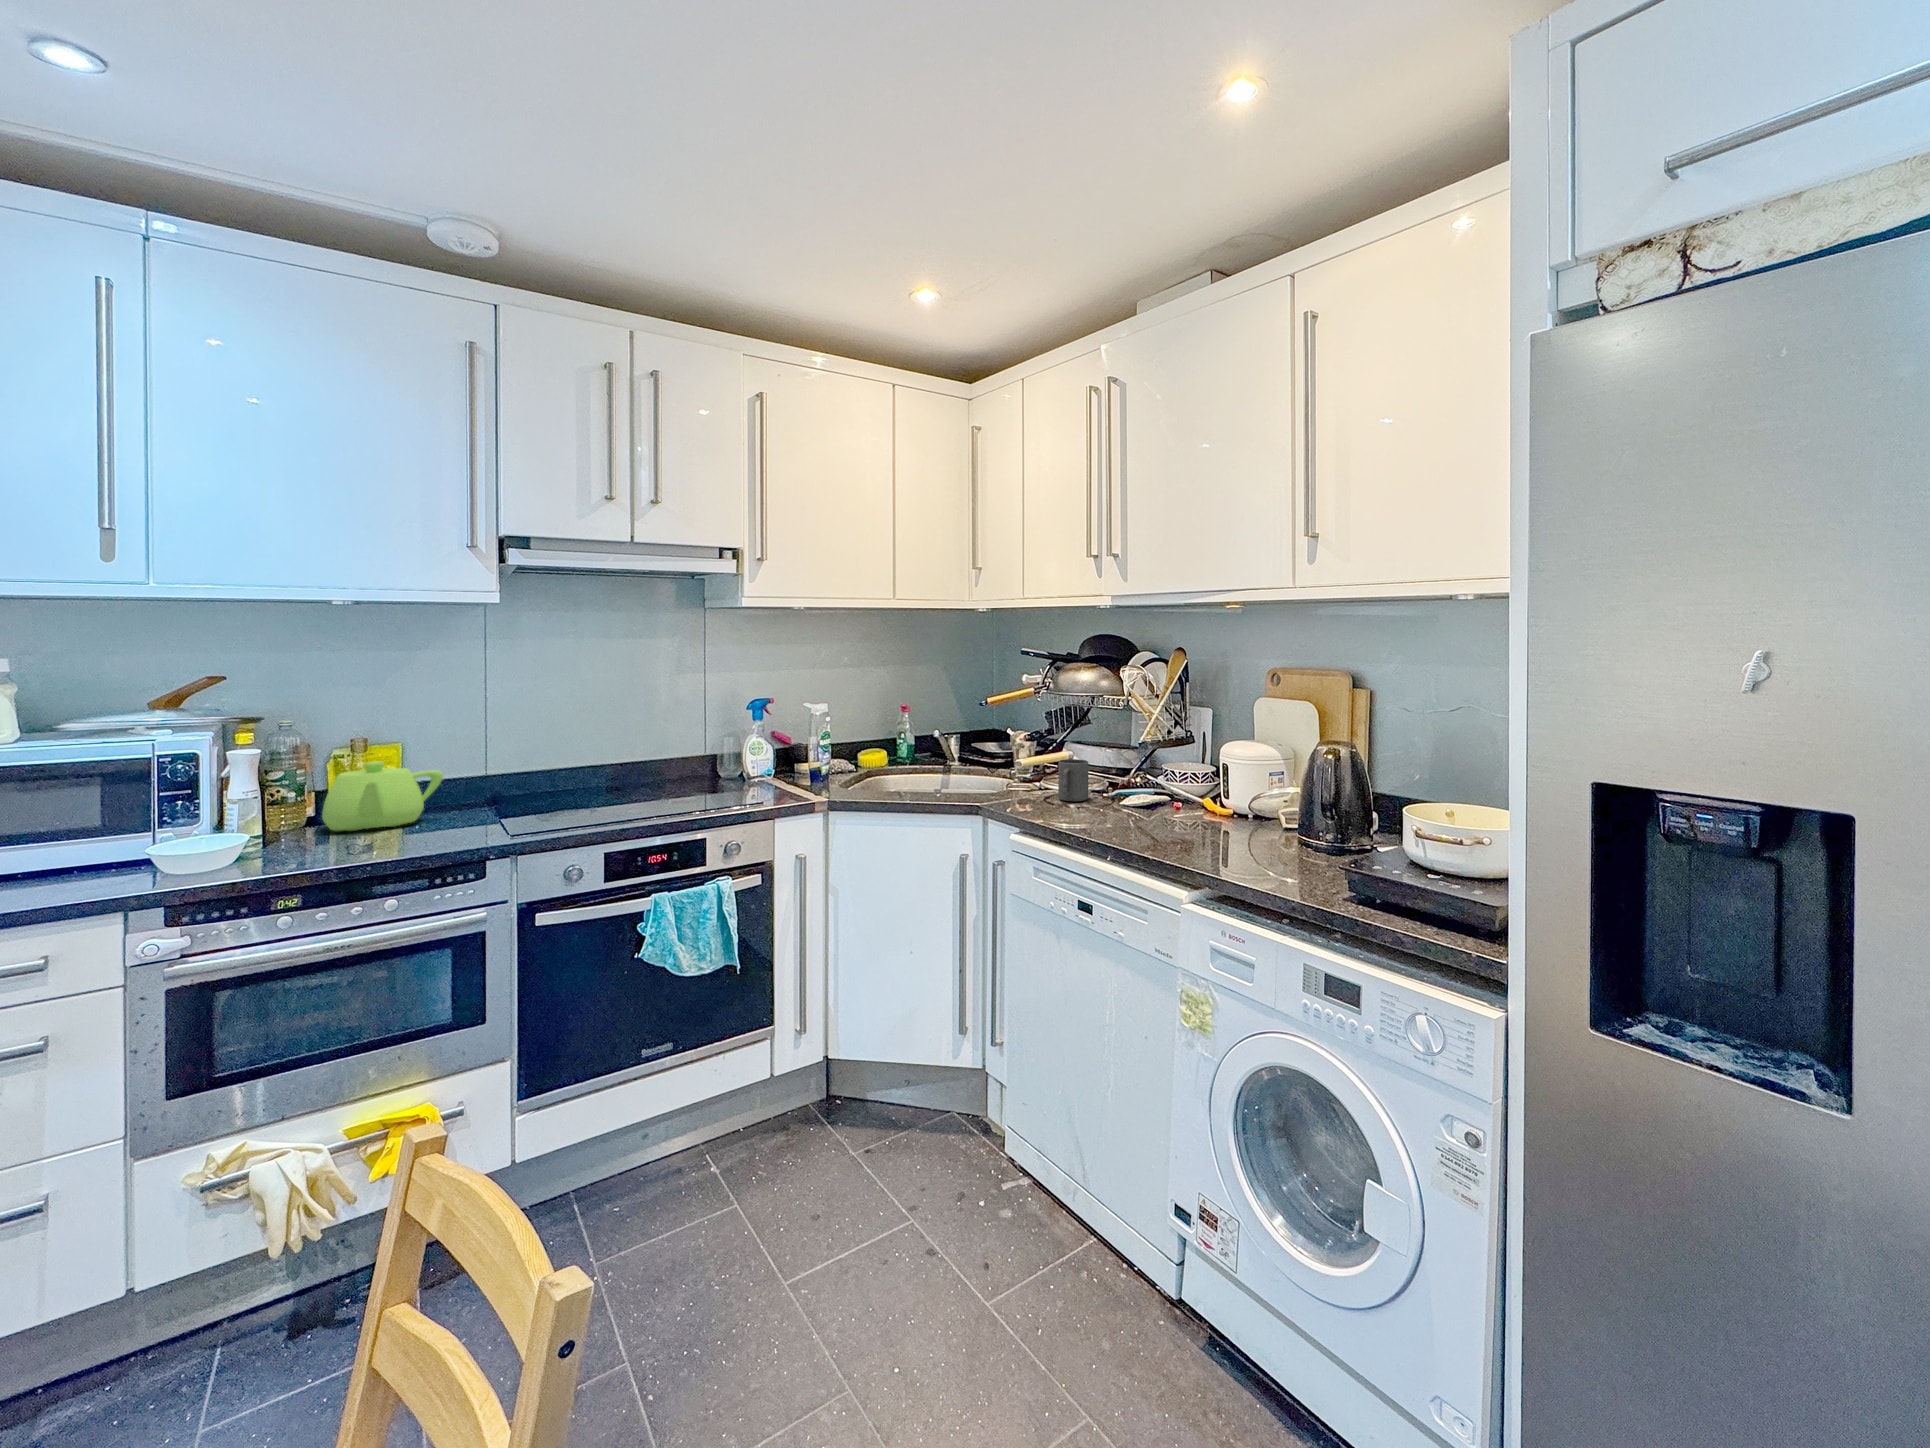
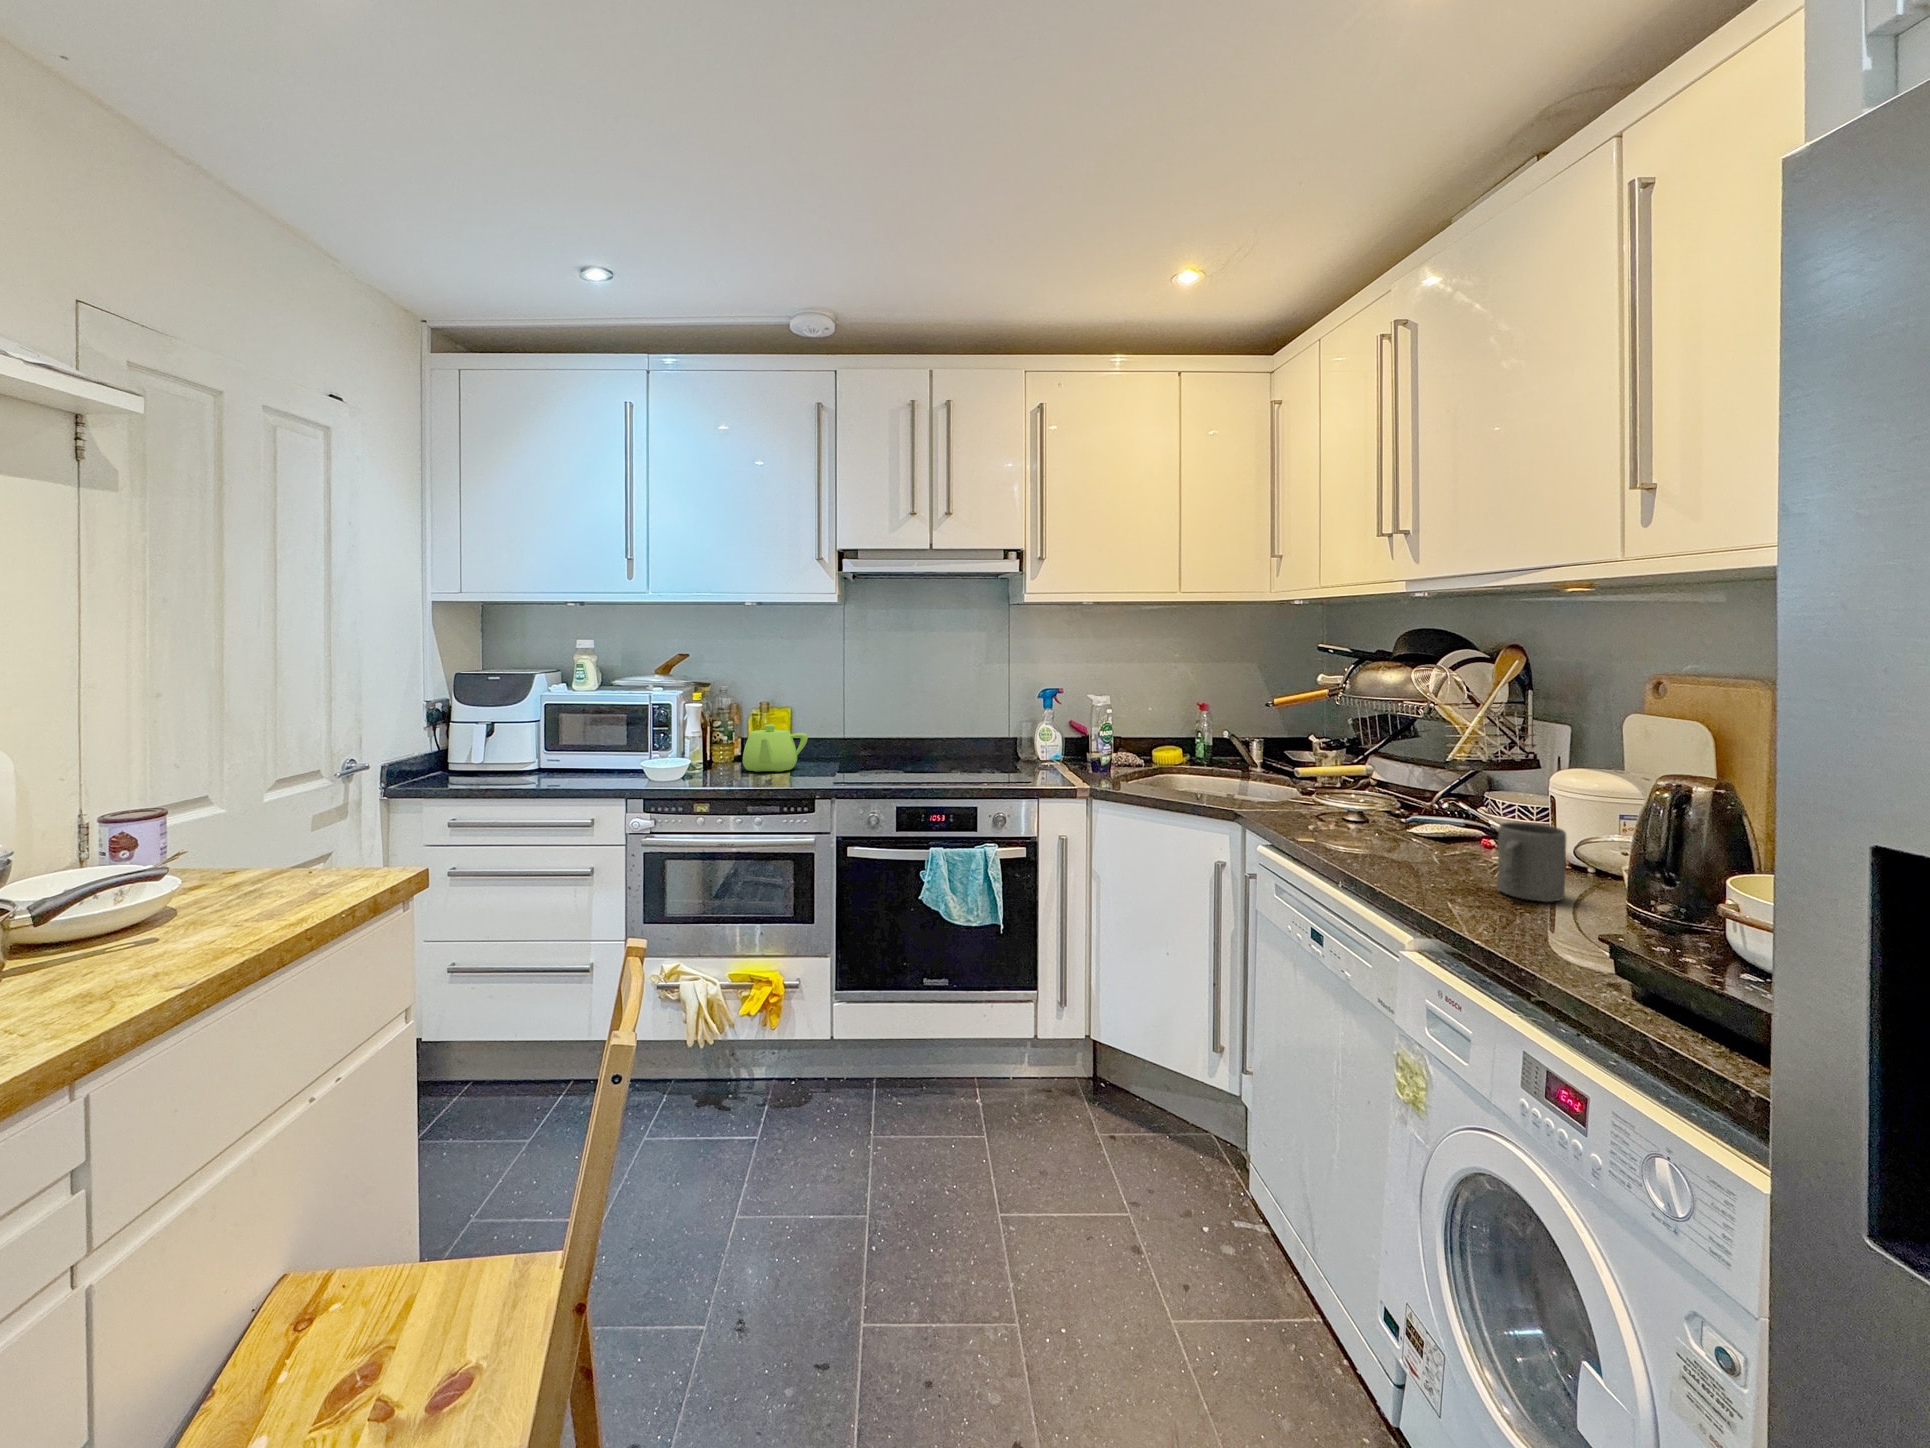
mug: present [1058,759,1089,801] -> present [1497,822,1566,902]

